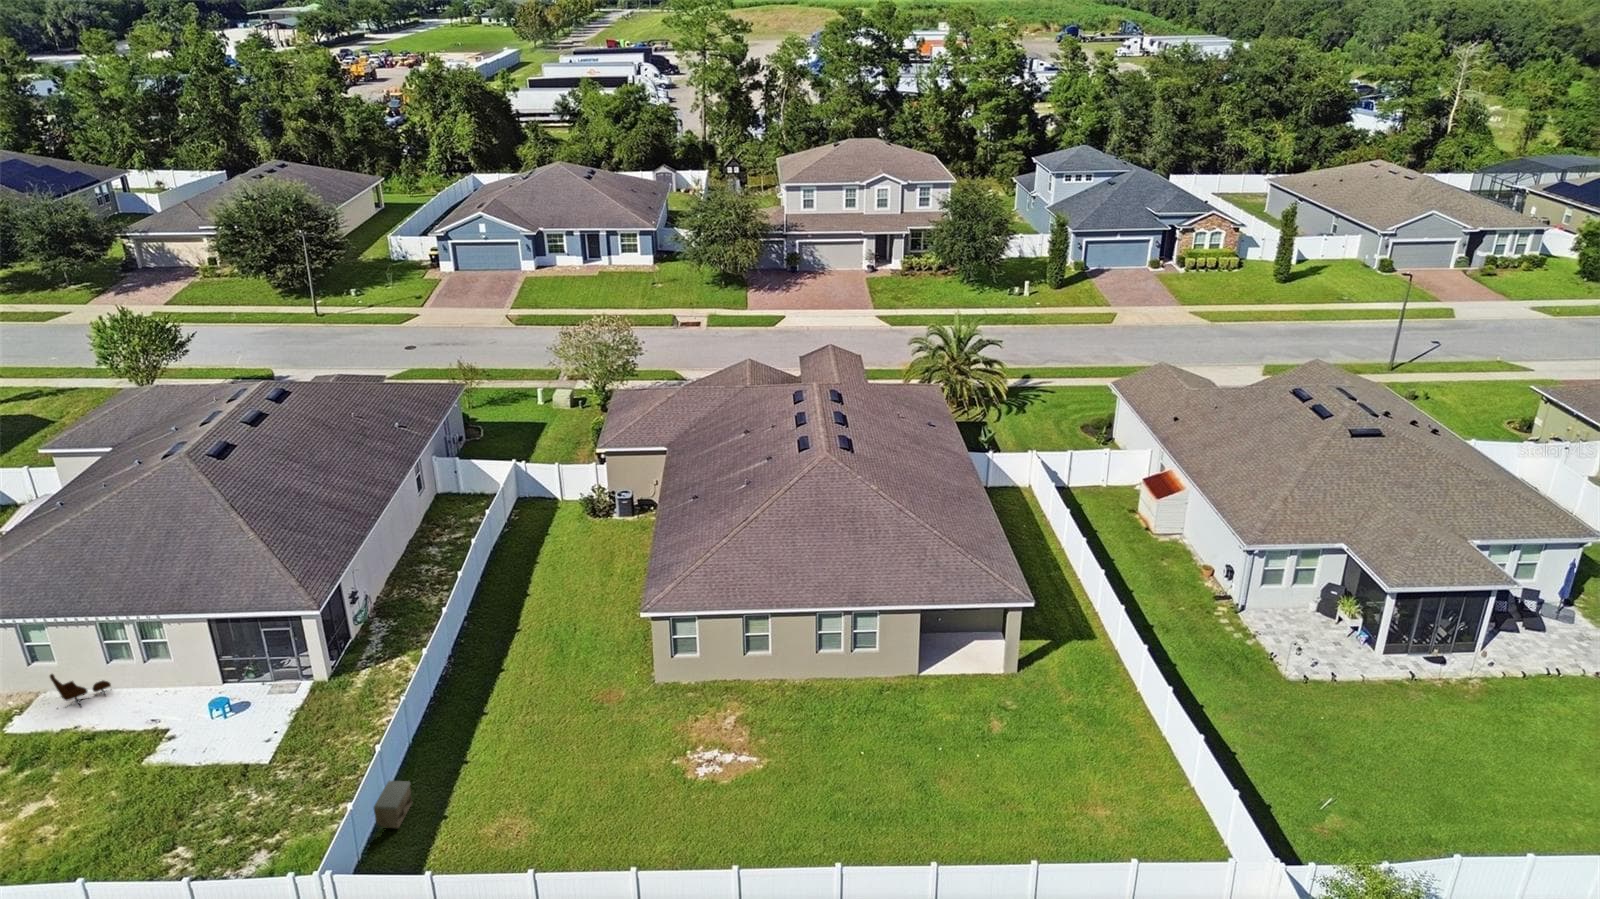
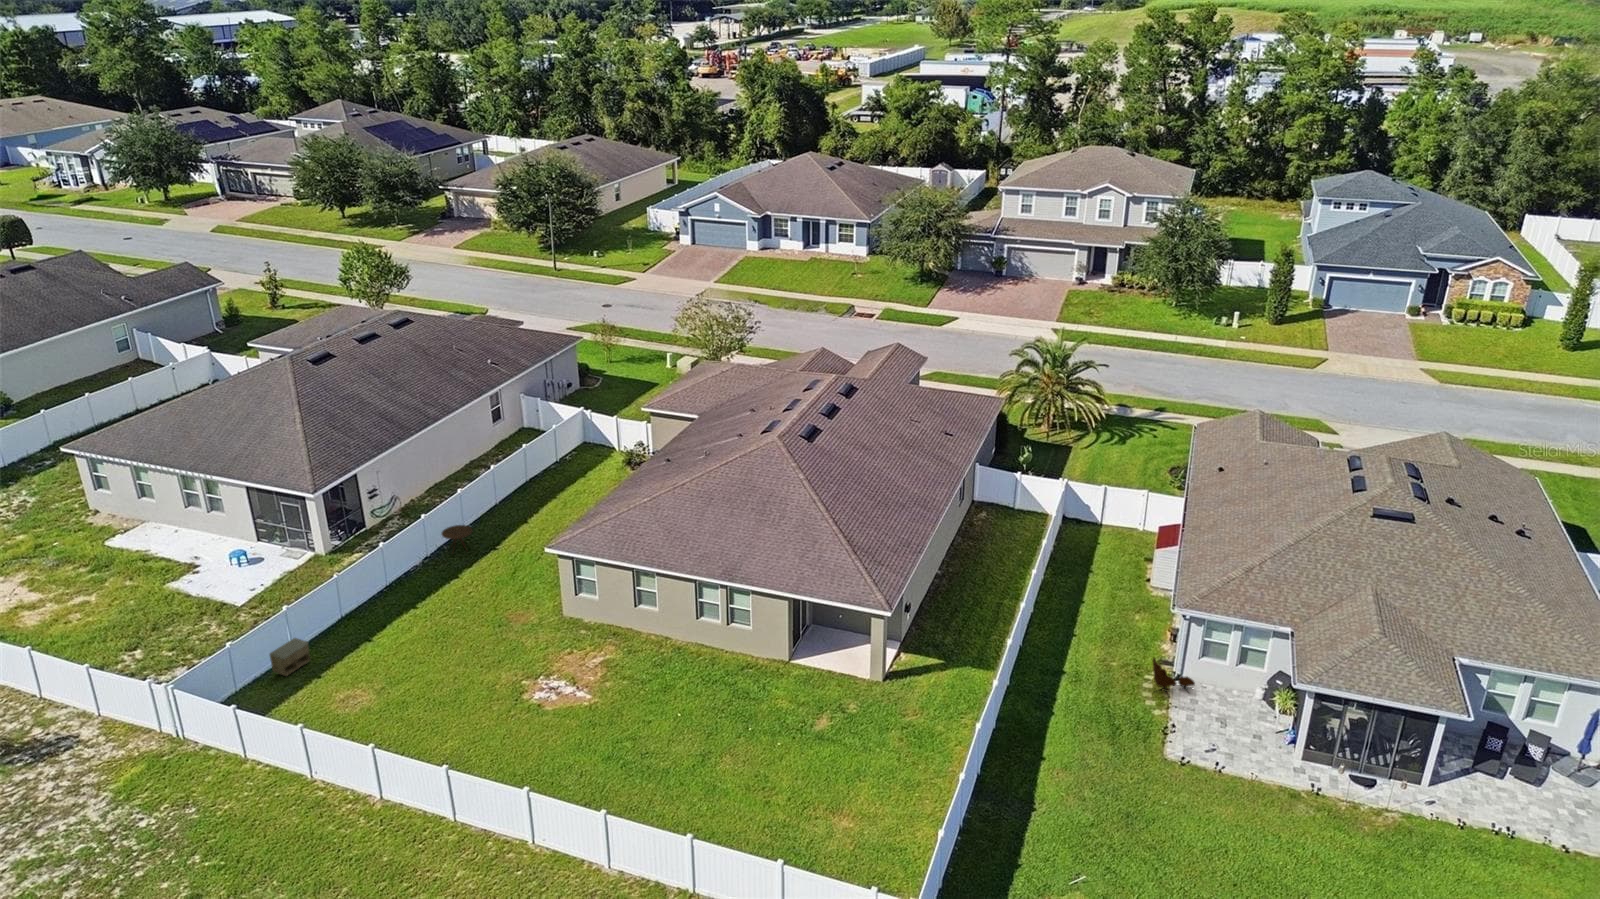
round table: none [457,611,492,646] -> present [442,525,473,547]
lounge chair: present [50,674,111,705] -> present [1153,658,1195,692]

